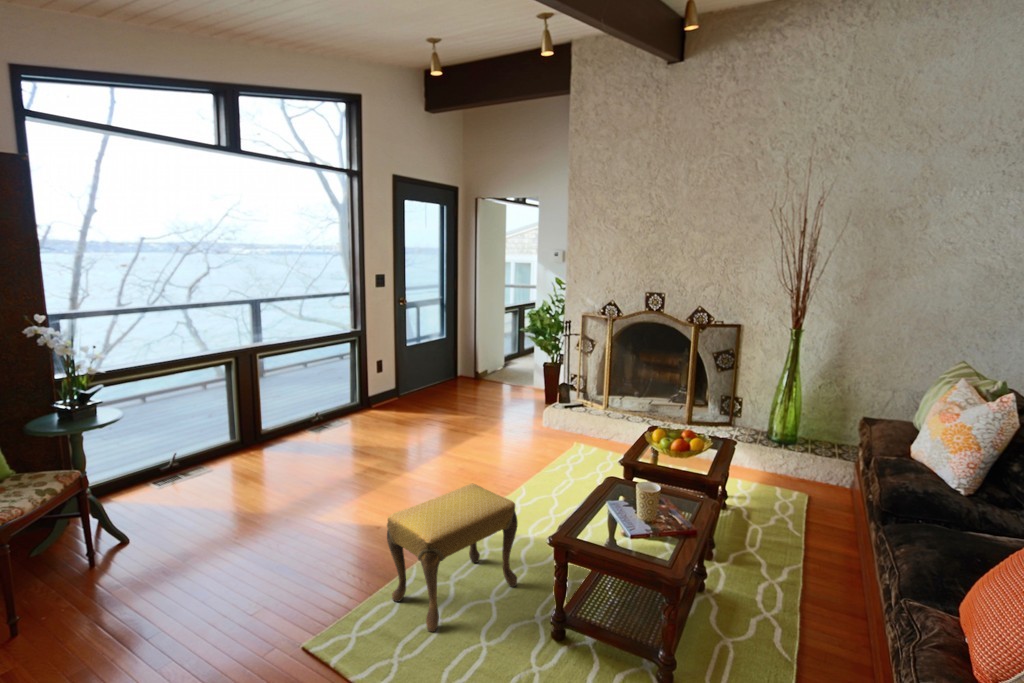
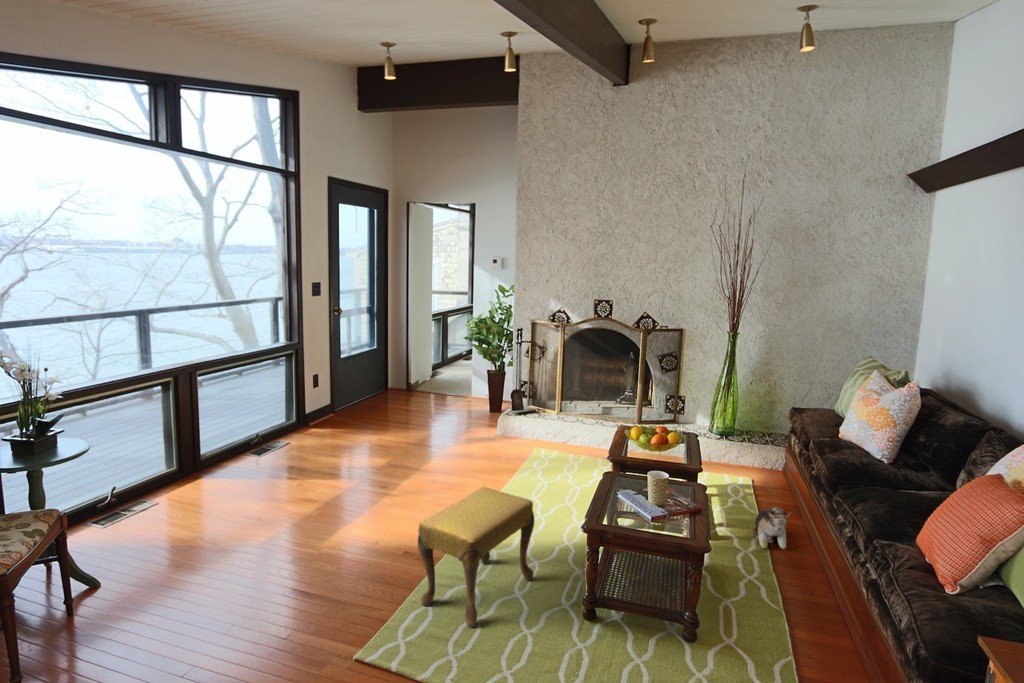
plush toy: none [788,532,827,582] -> present [754,507,791,549]

